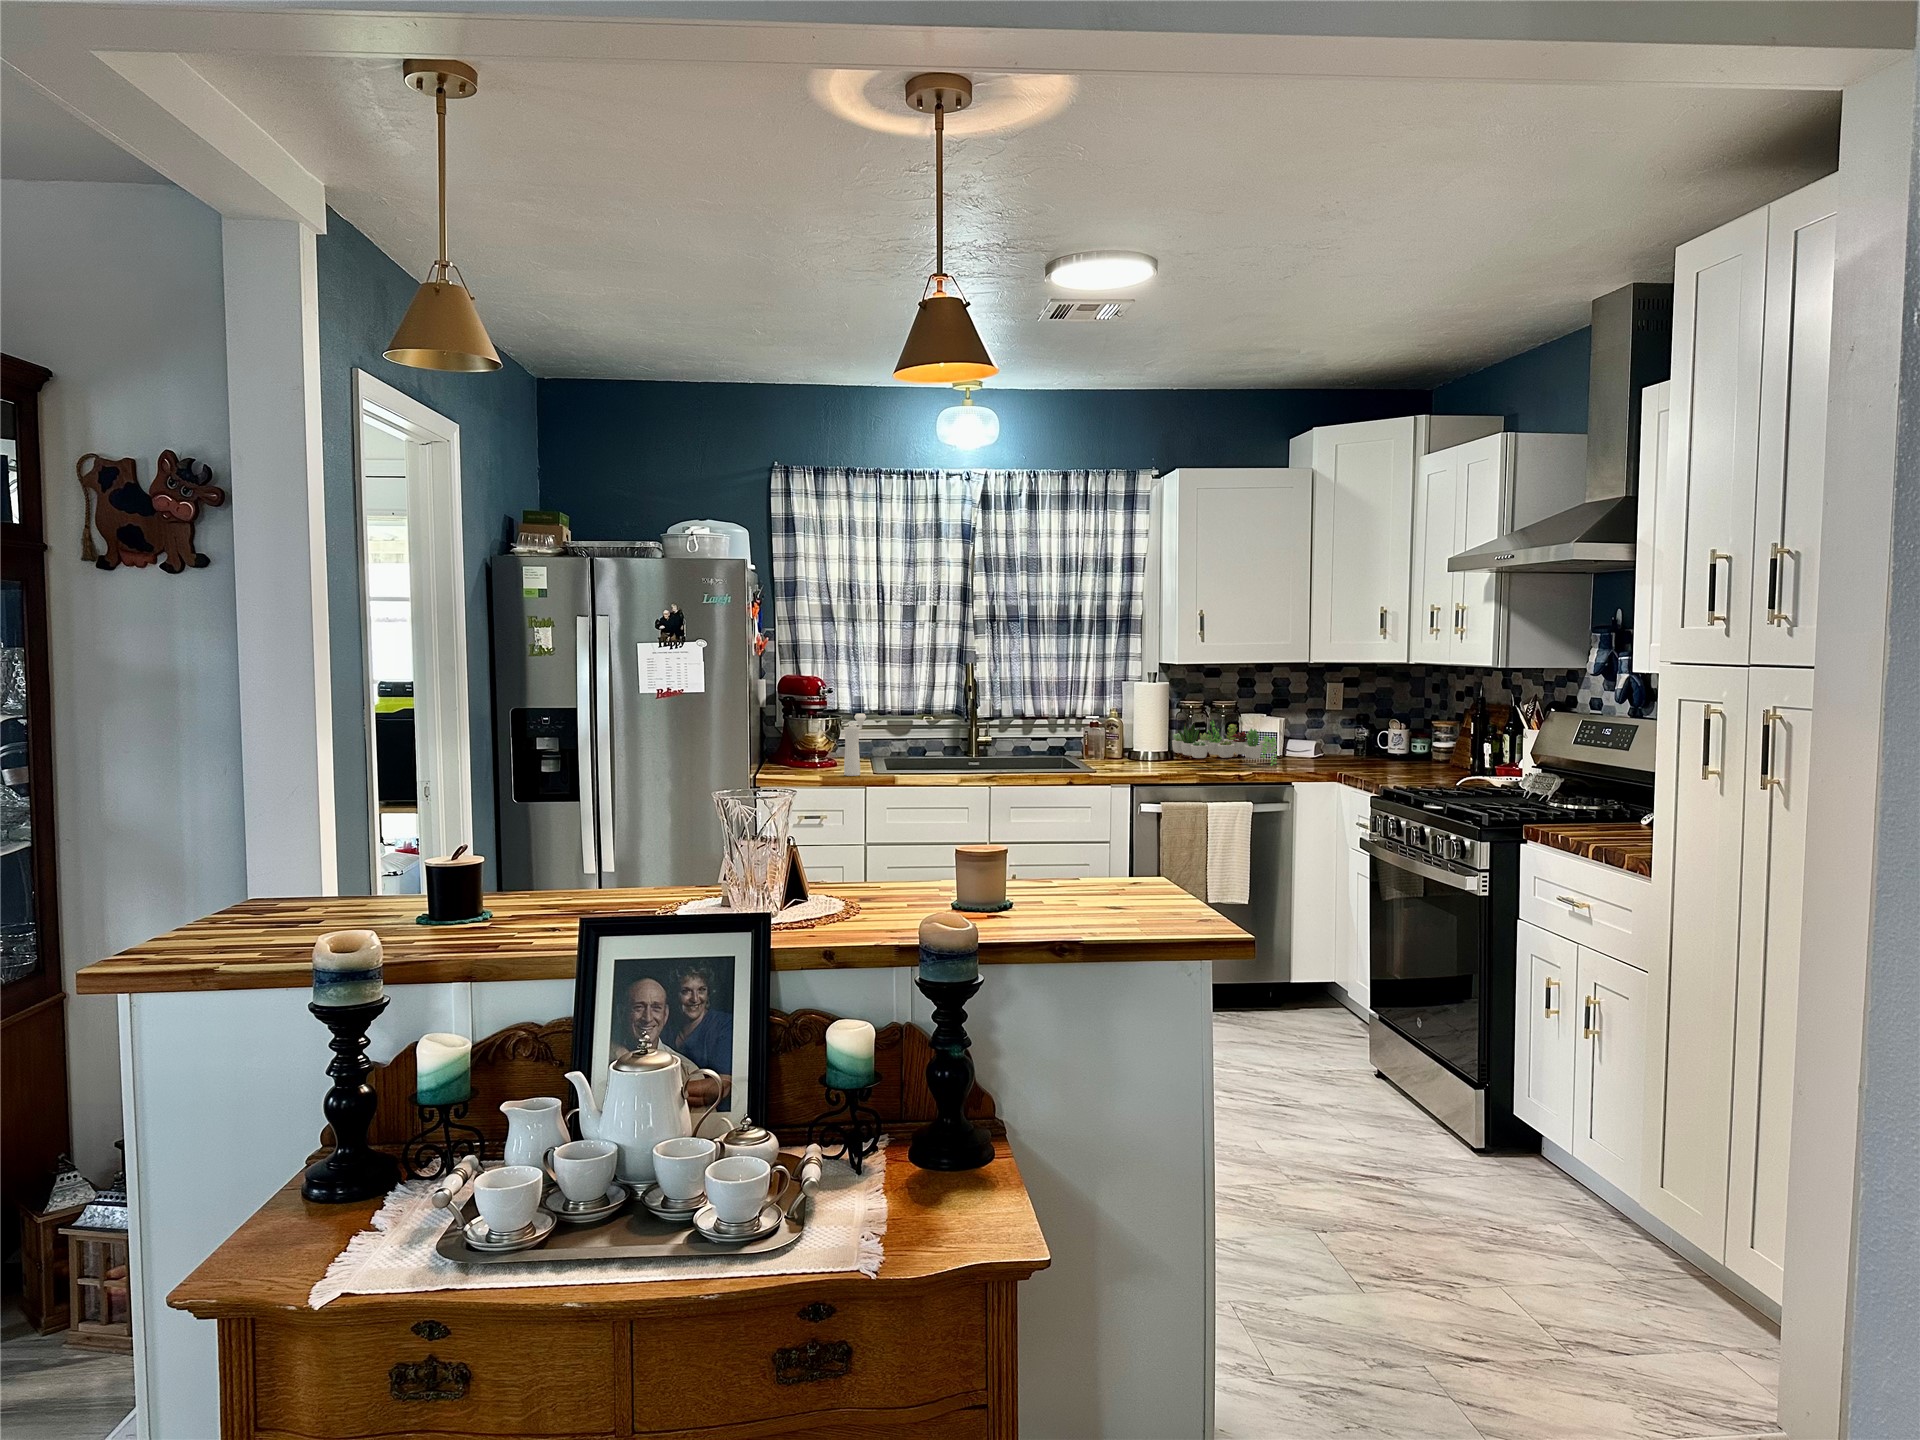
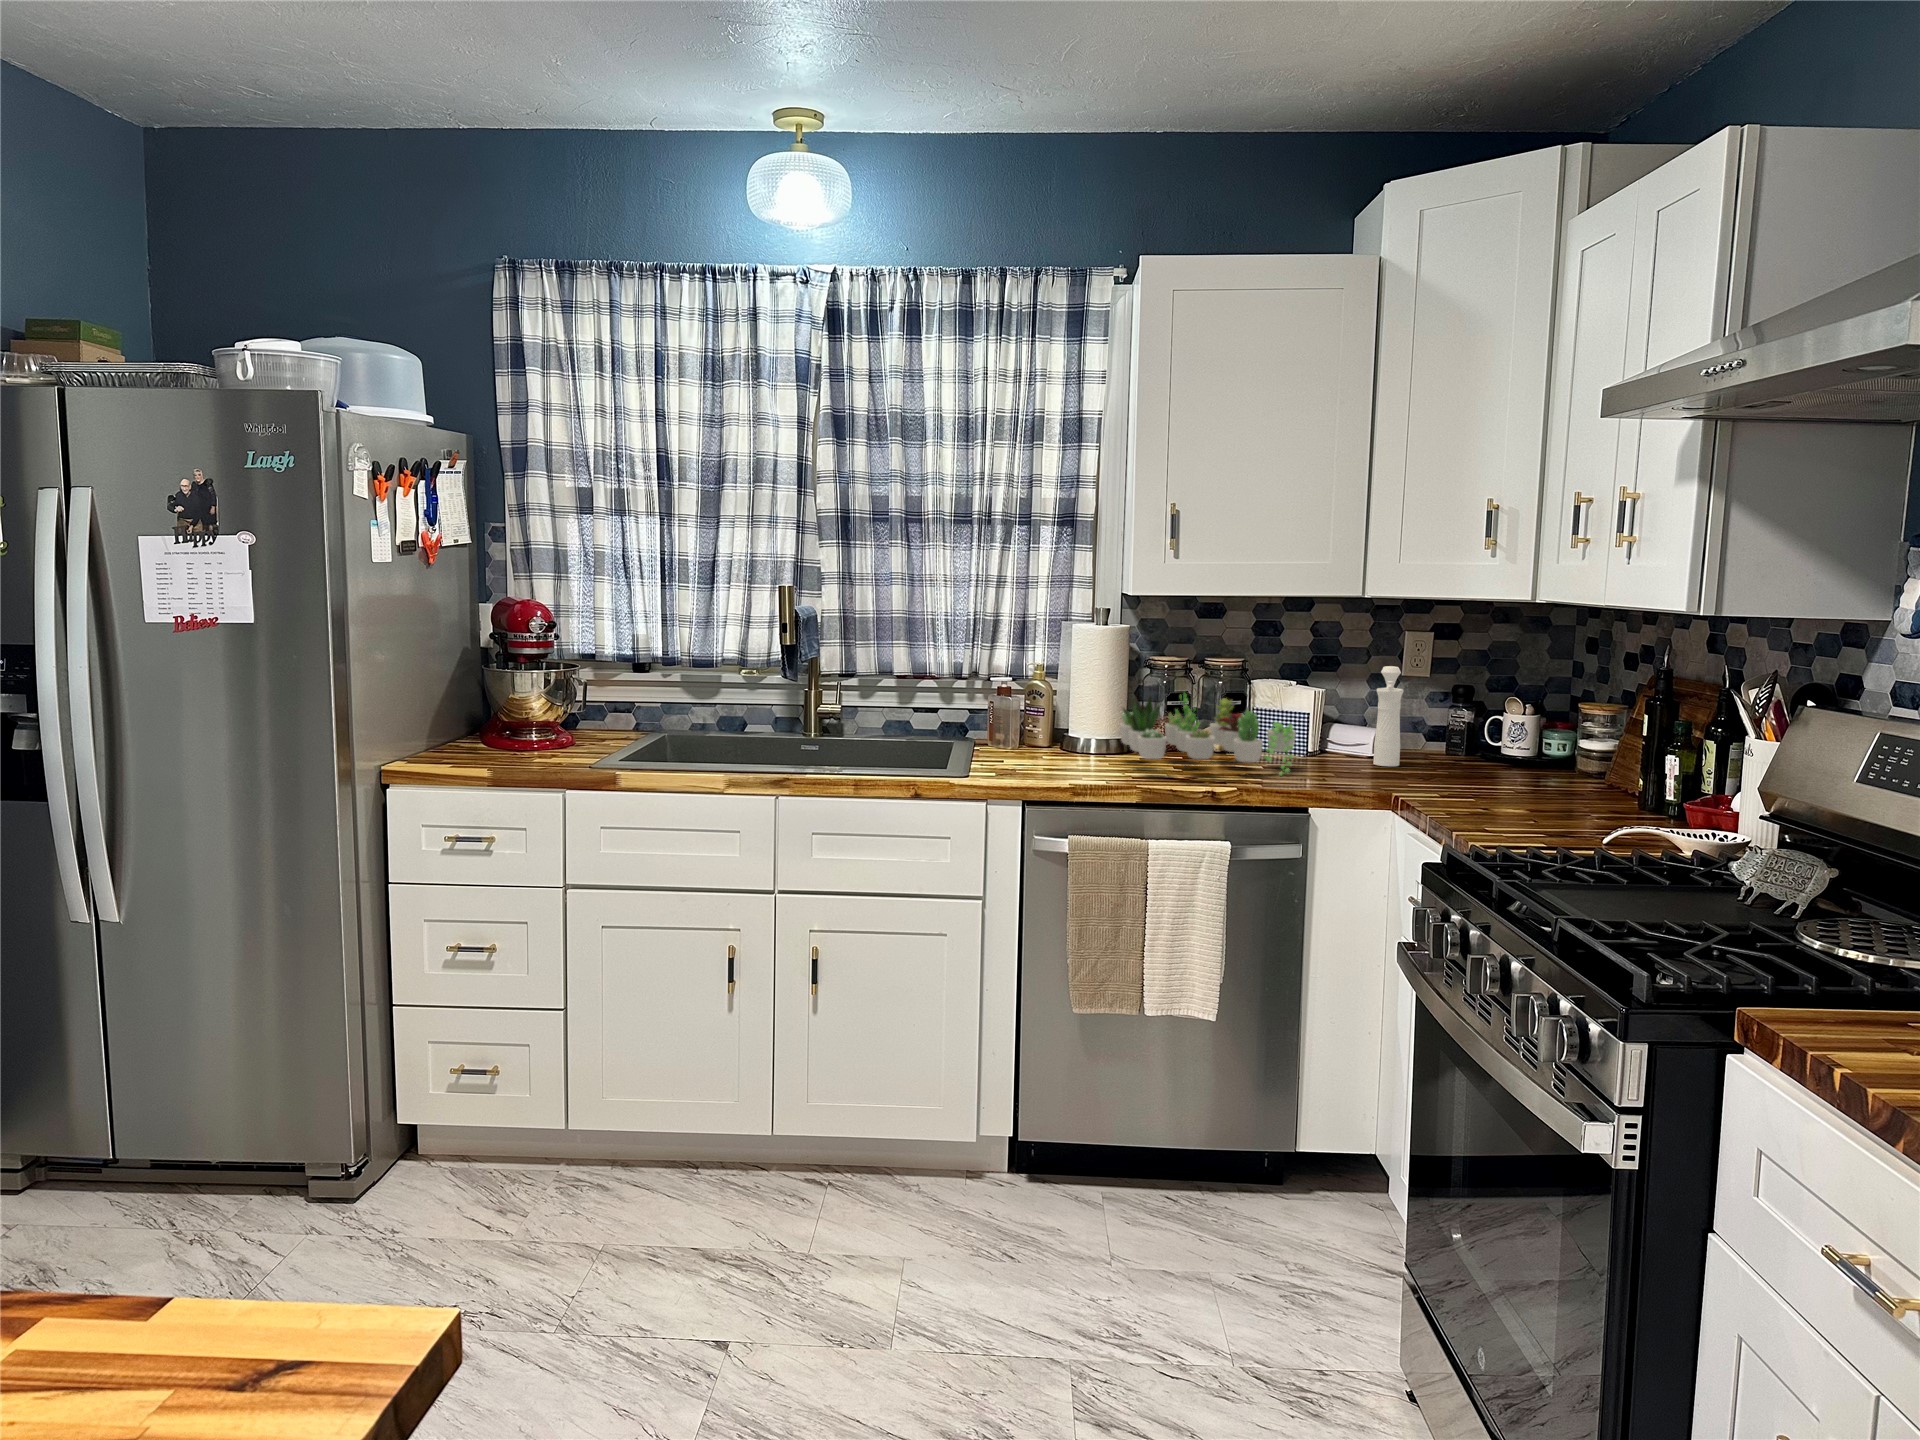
pepper mill: present [844,714,866,776] -> present [1373,666,1404,766]

